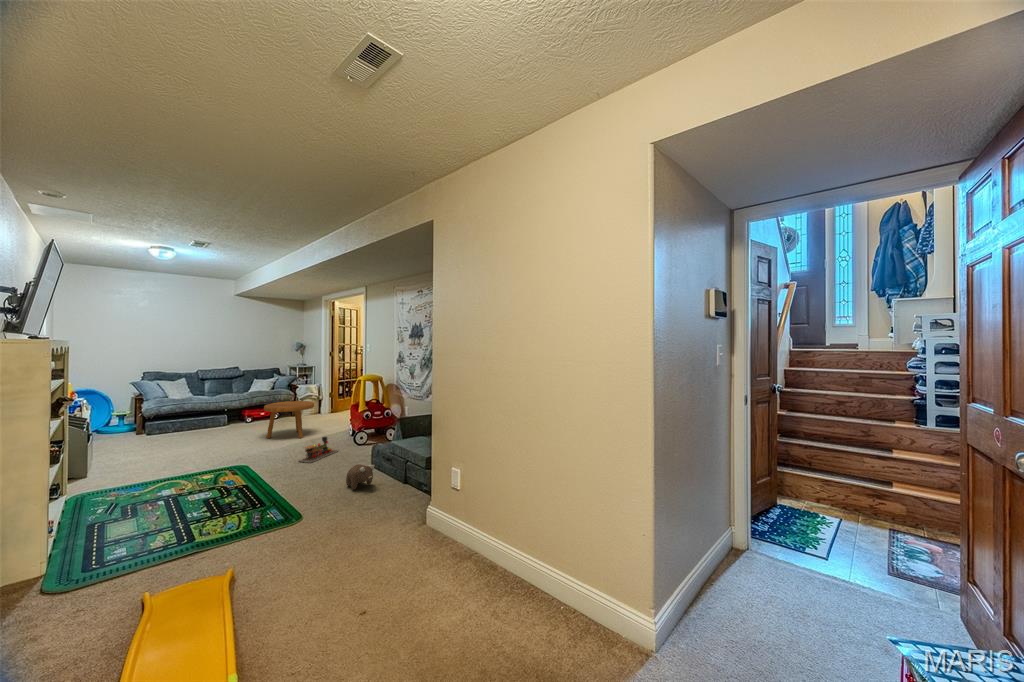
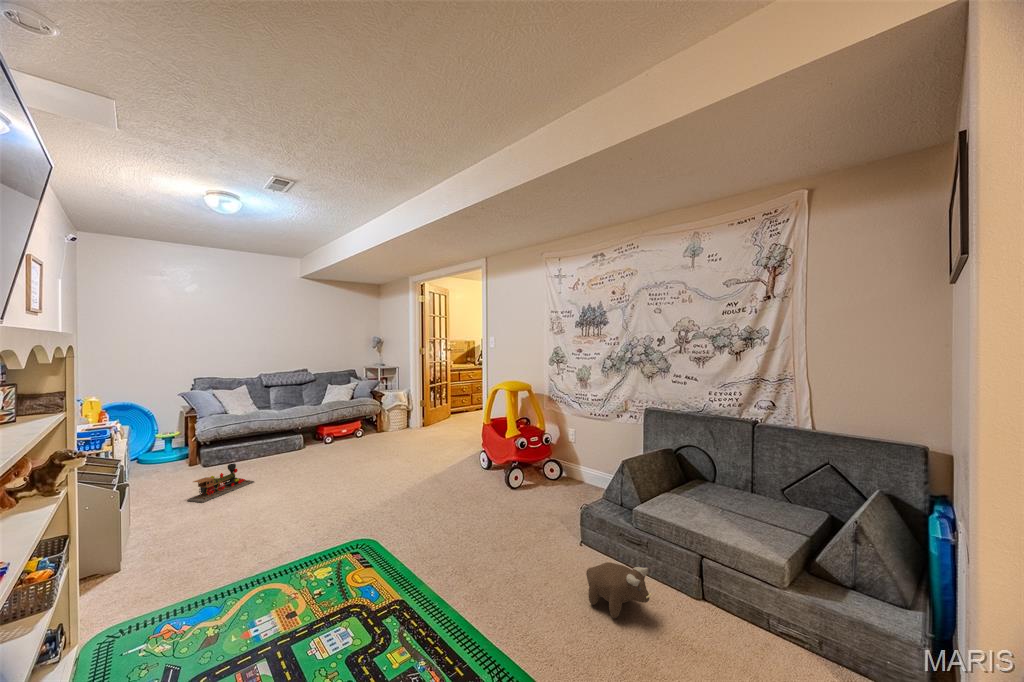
footstool: present [264,401,314,438] -> none [364,418,429,474]
toy train: present [299,437,338,463] -> present [187,463,254,503]

